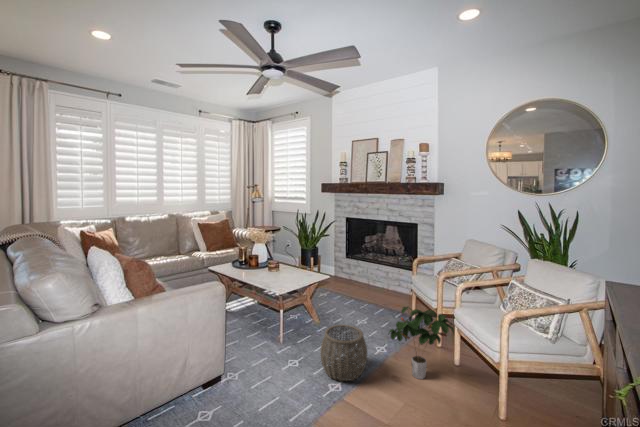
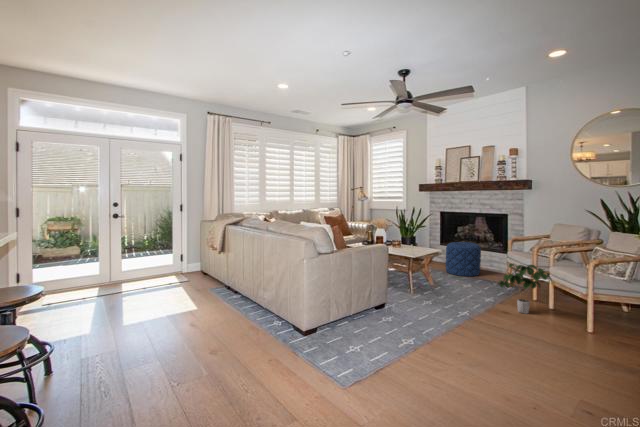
pouf: none [345,258,386,304] -> present [446,242,481,276]
woven basket: present [321,325,367,381] -> none [448,277,484,312]

